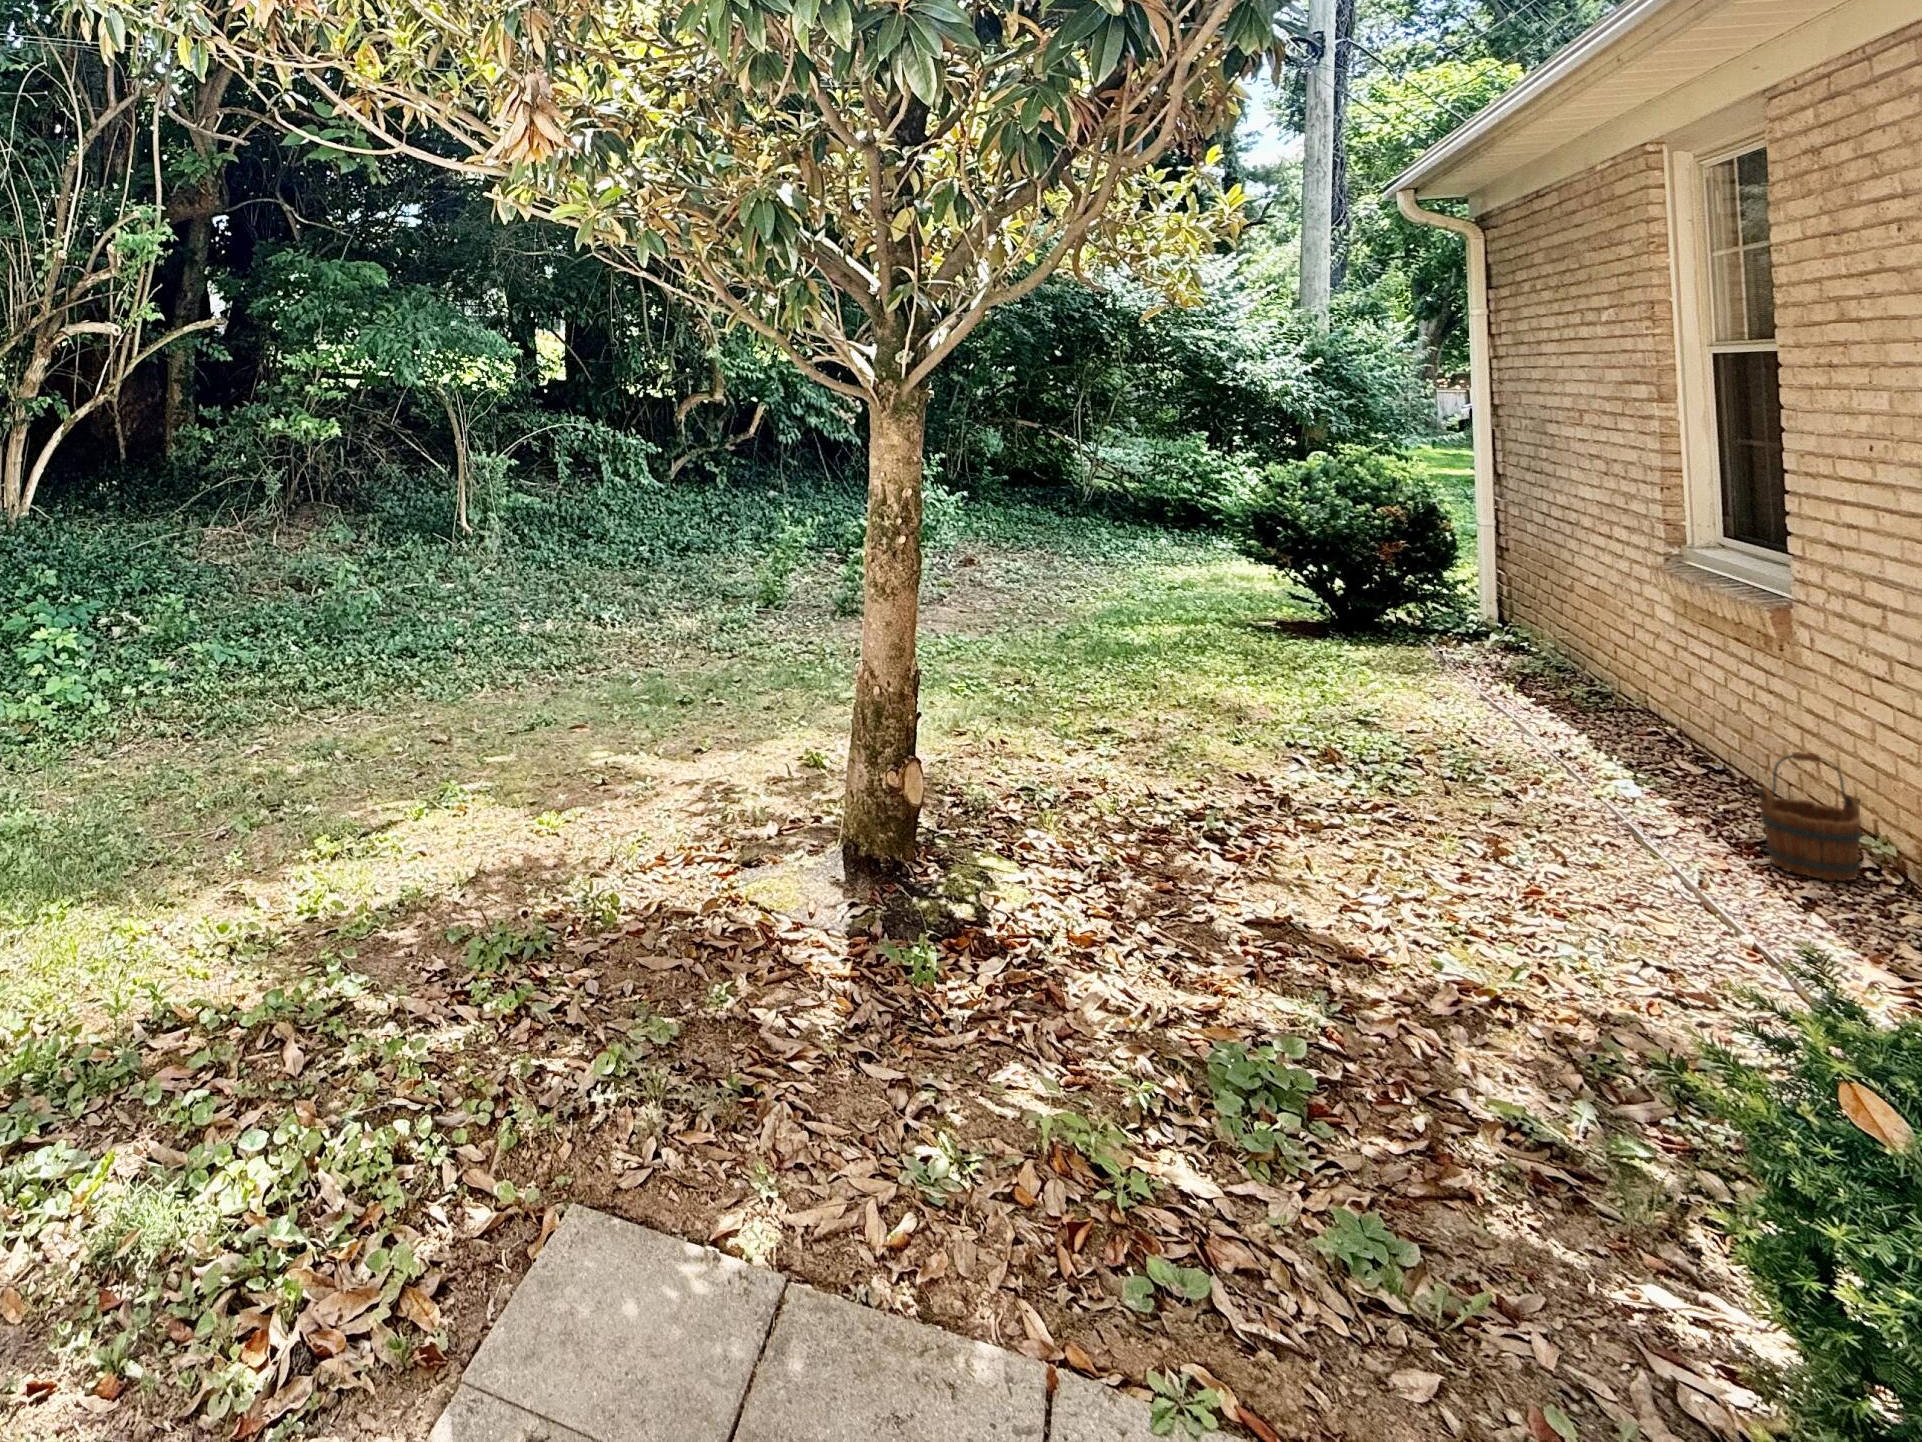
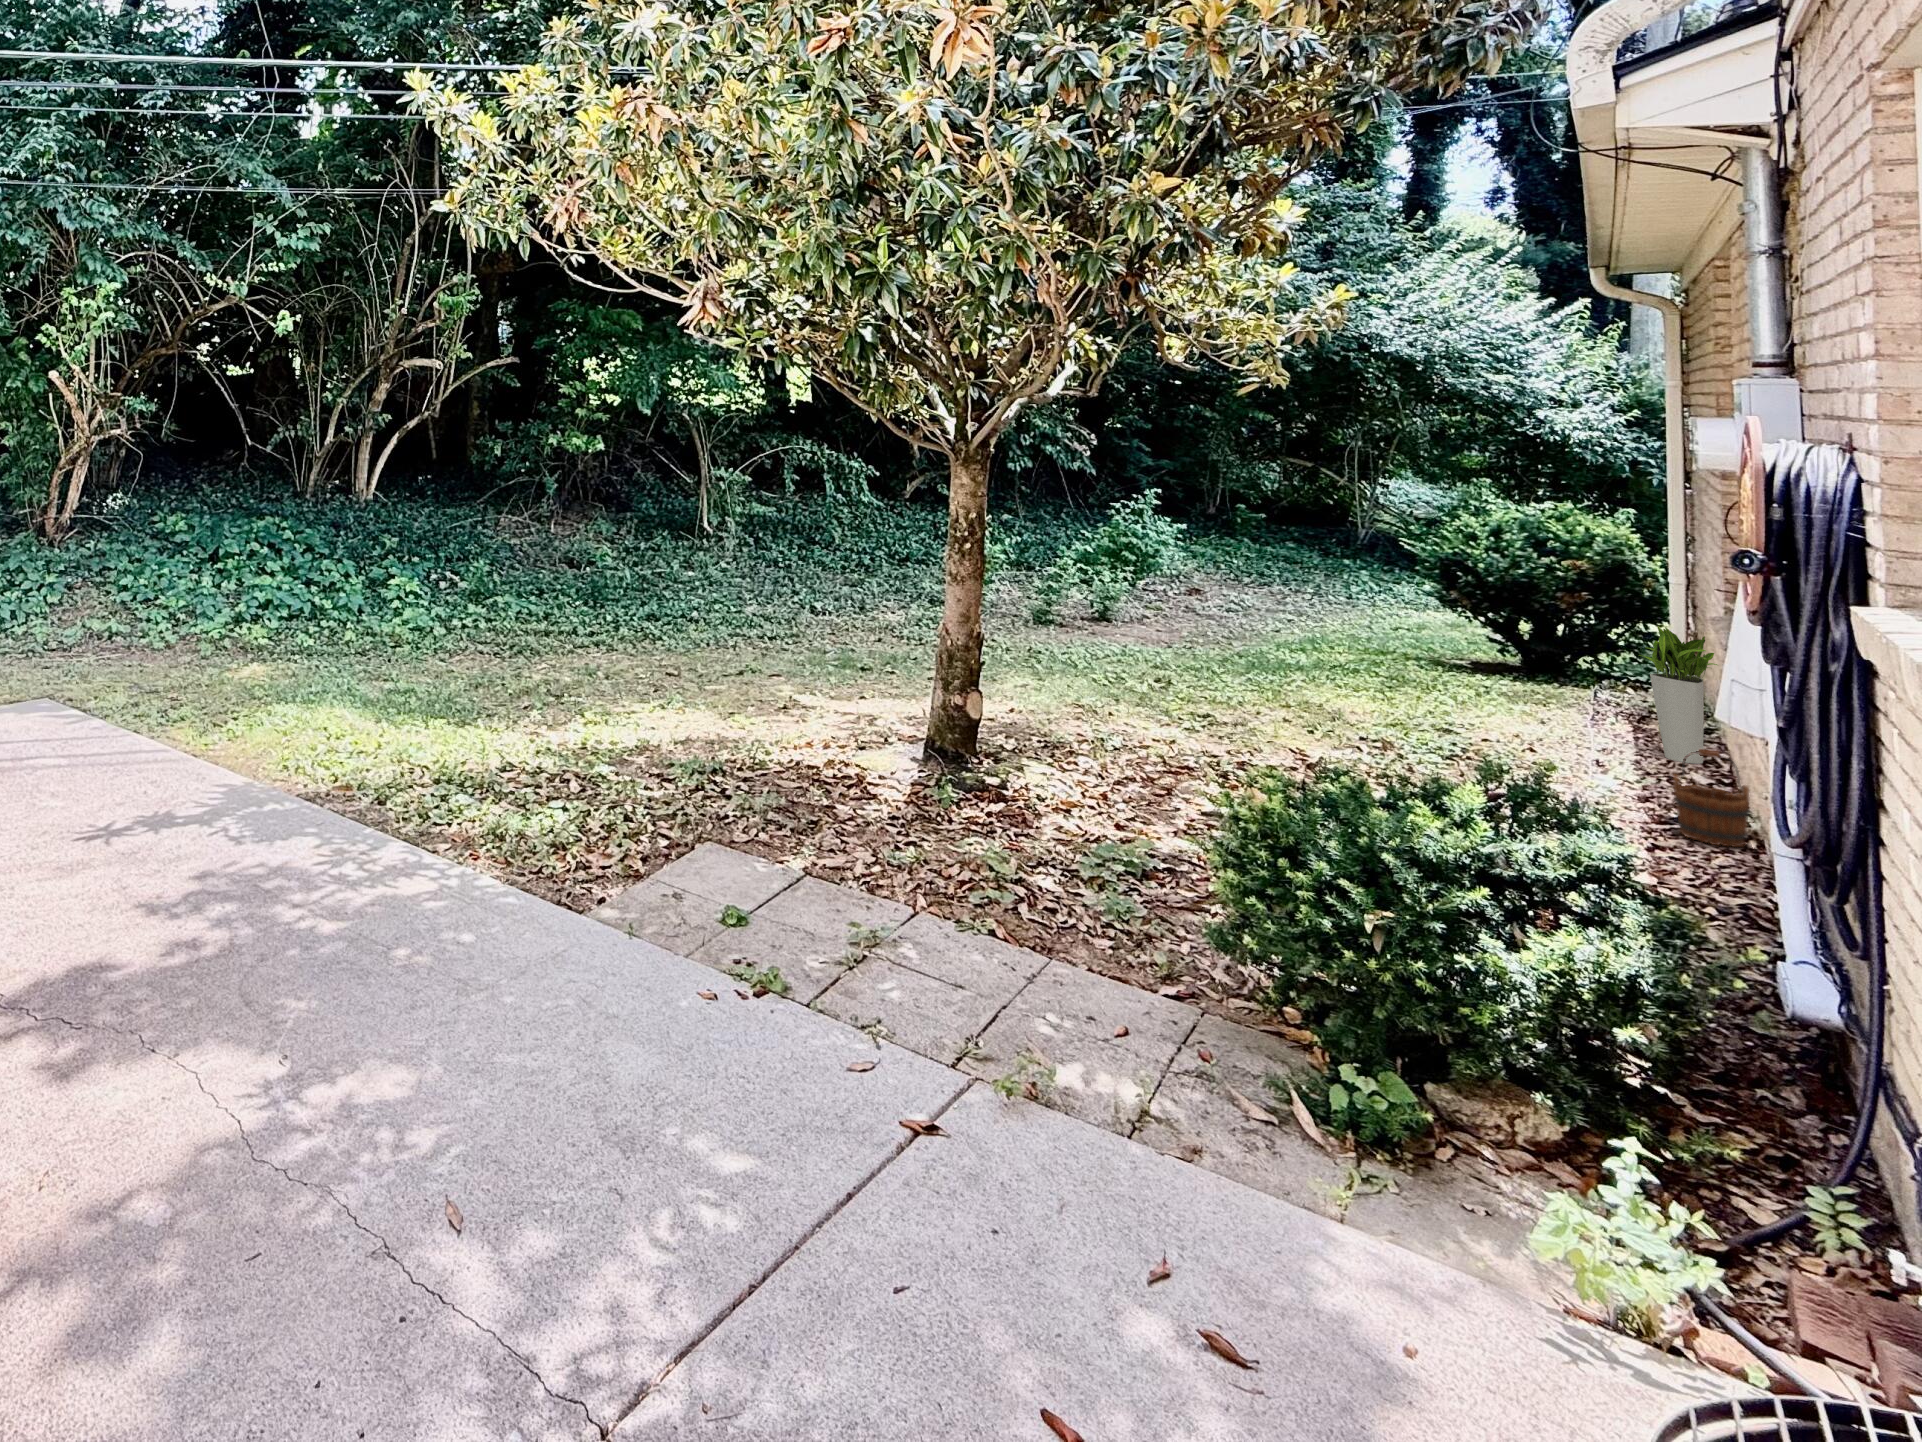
planter: none [1563,582,1662,742] -> present [1643,627,1717,764]

